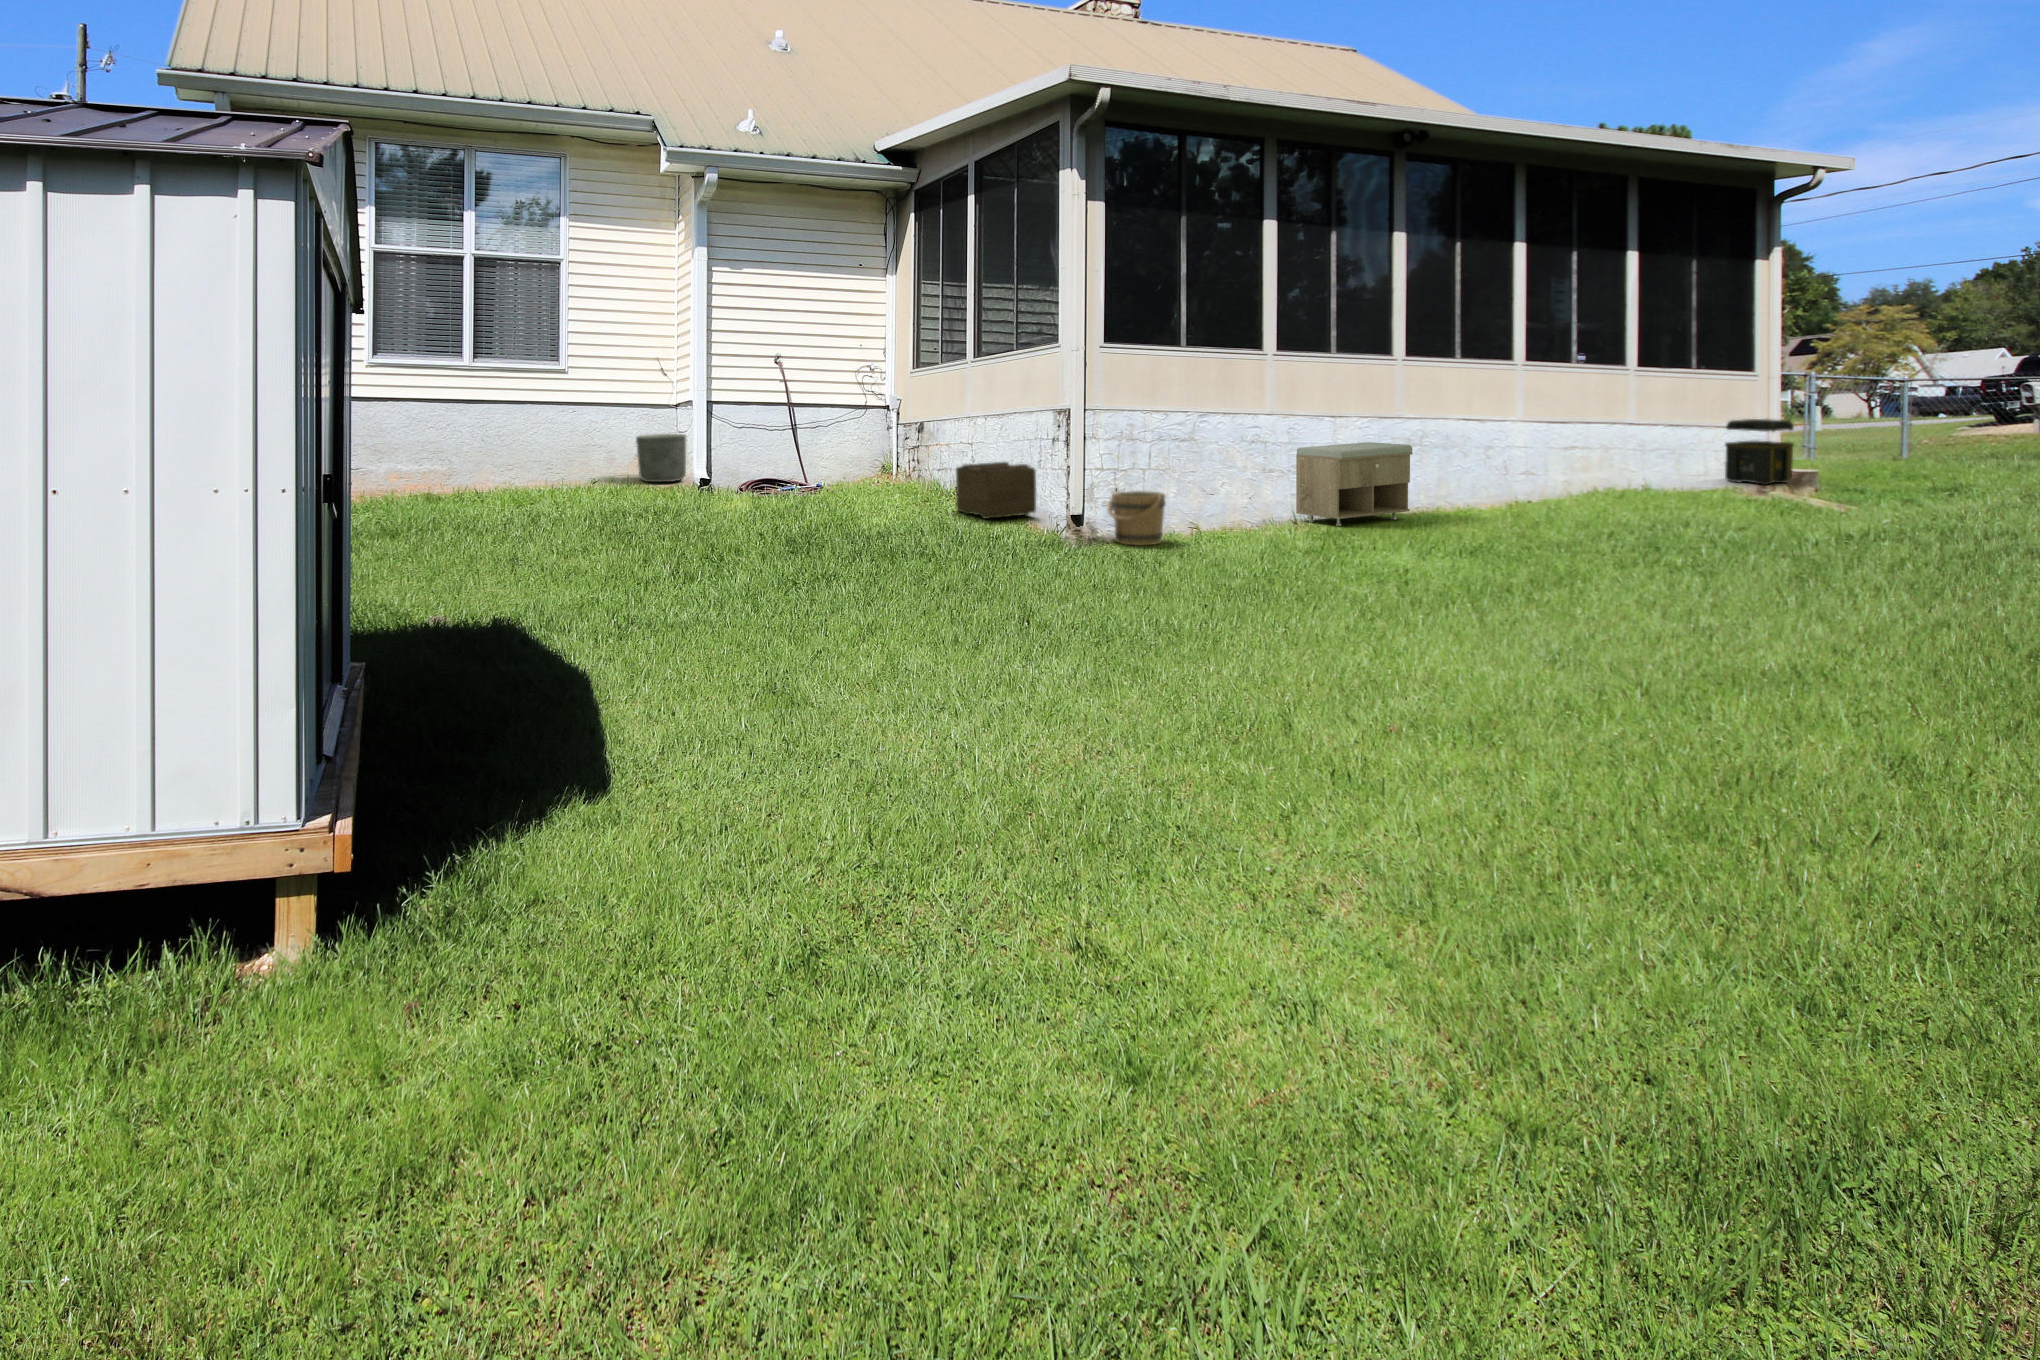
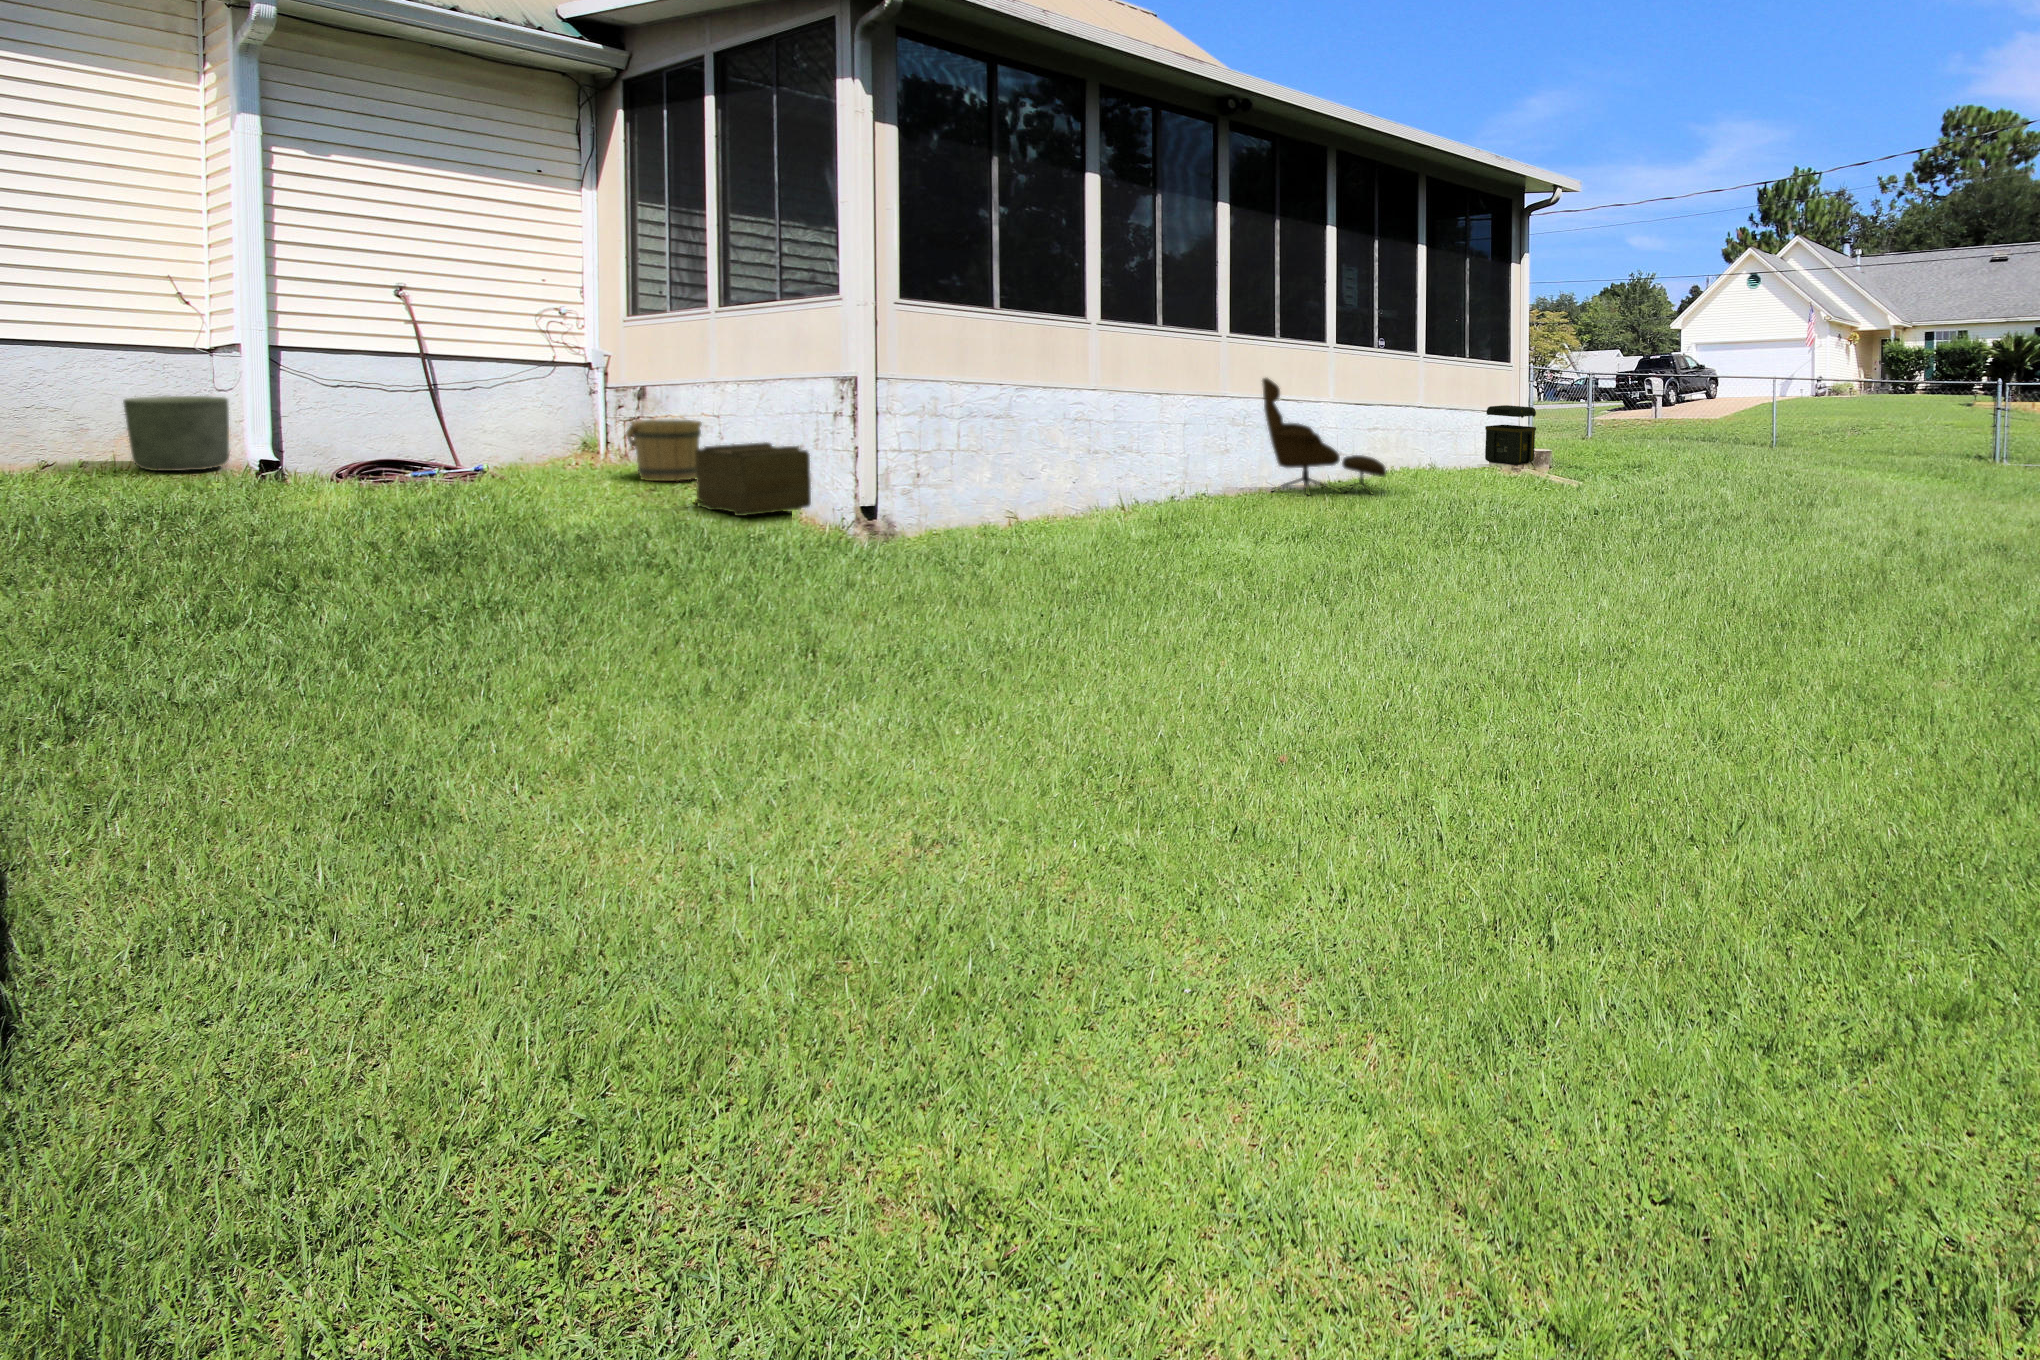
lounge chair: none [1445,397,1584,513] -> present [1262,378,1387,495]
storage bench: present [1296,442,1413,526] -> none [1120,423,1237,513]
bucket: present [1108,491,1166,545] -> present [626,419,701,481]

